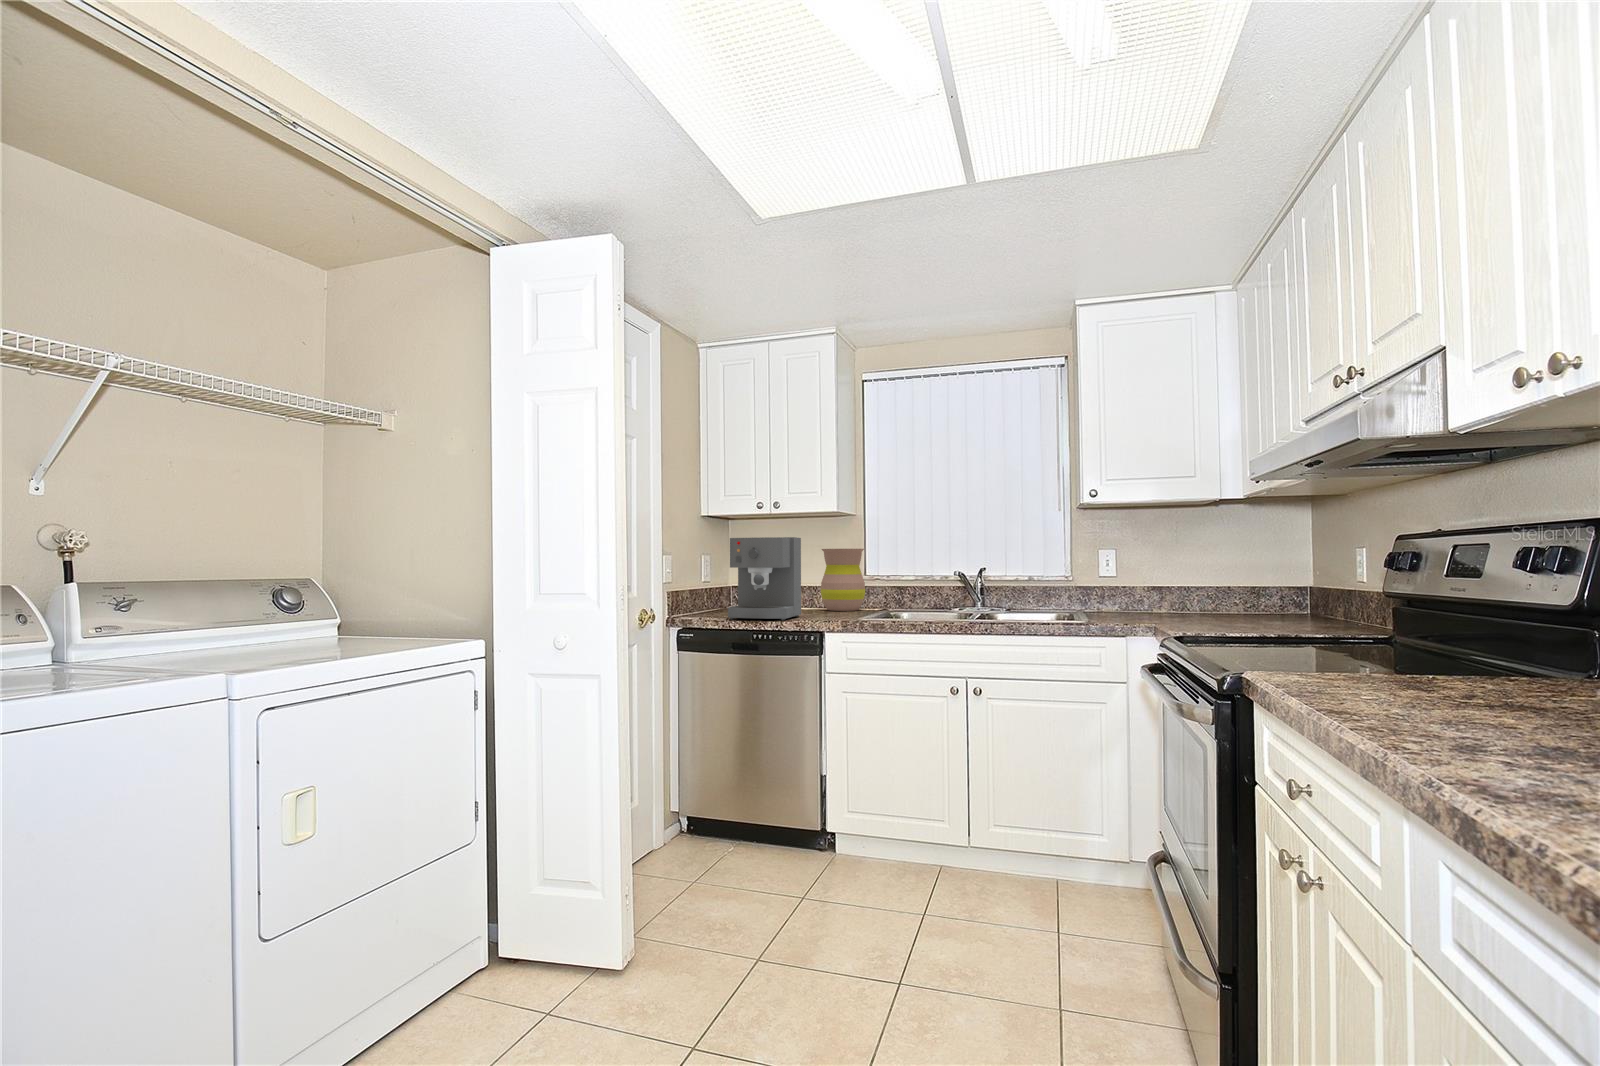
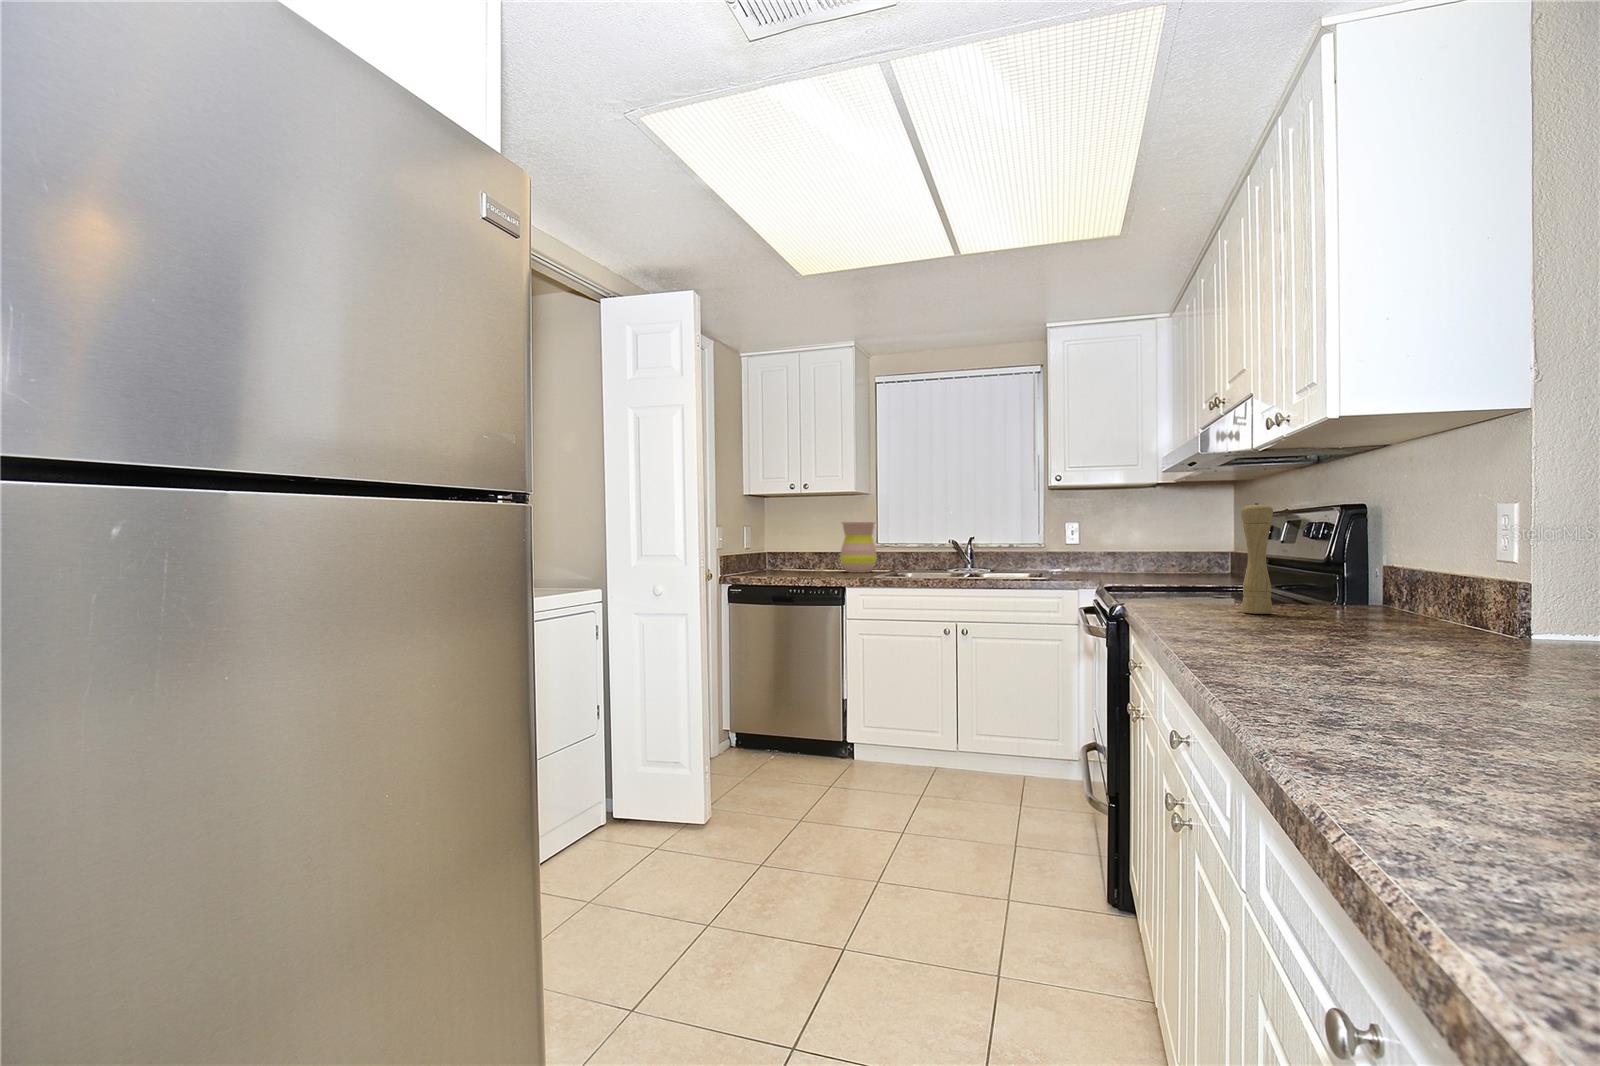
pepper mill: none [1437,519,1500,700] -> present [1241,503,1273,614]
coffee maker: present [728,537,801,620] -> none [769,513,826,579]

